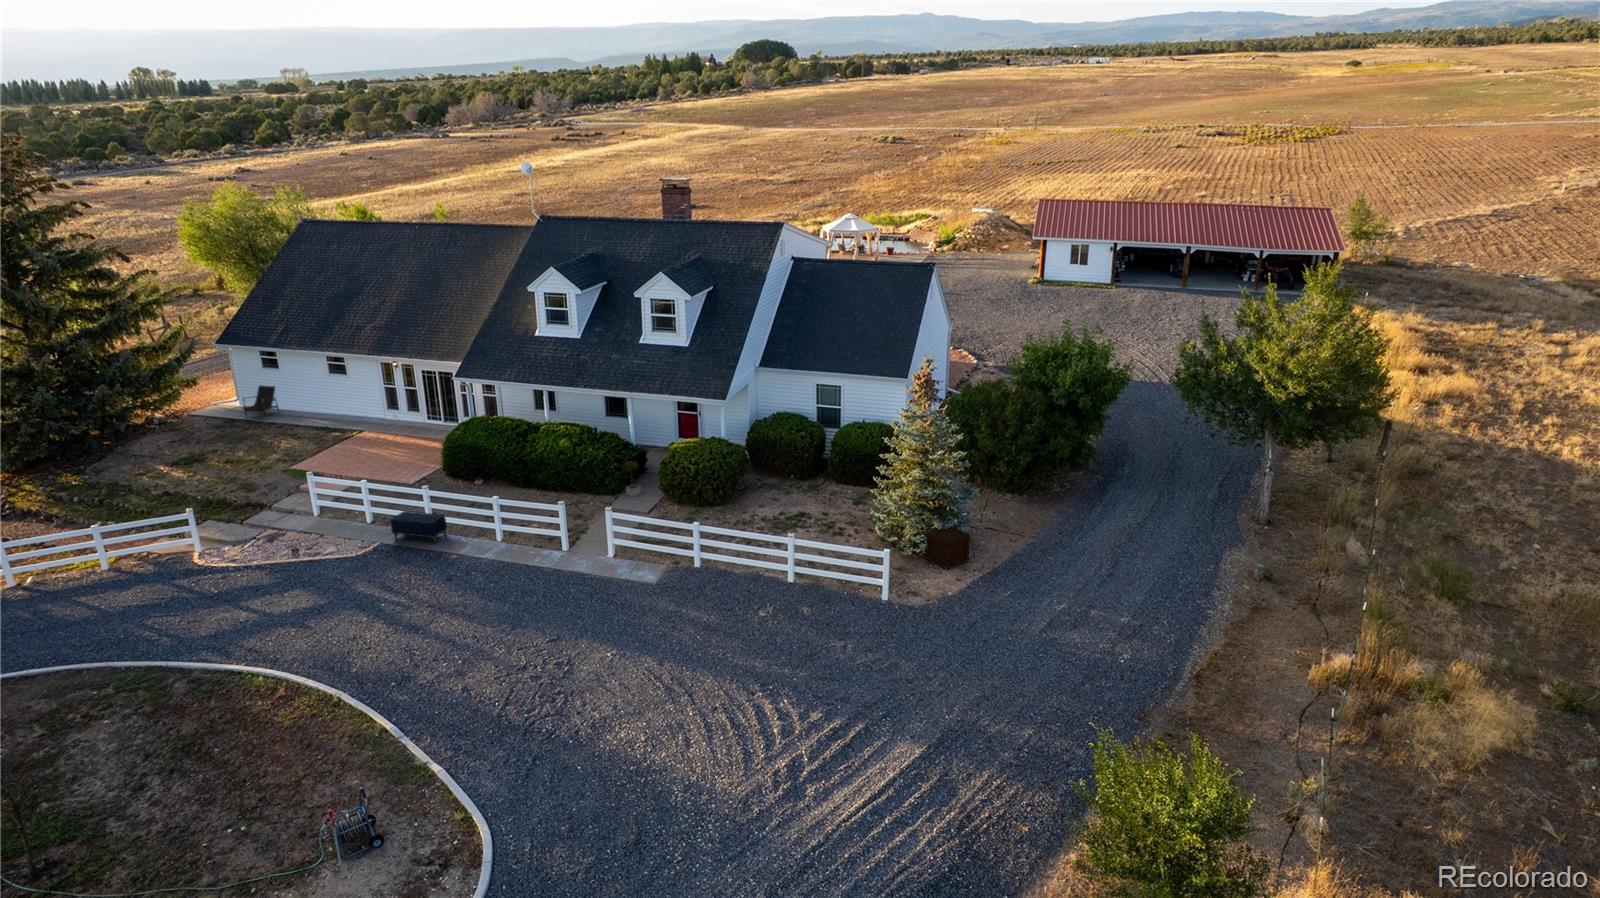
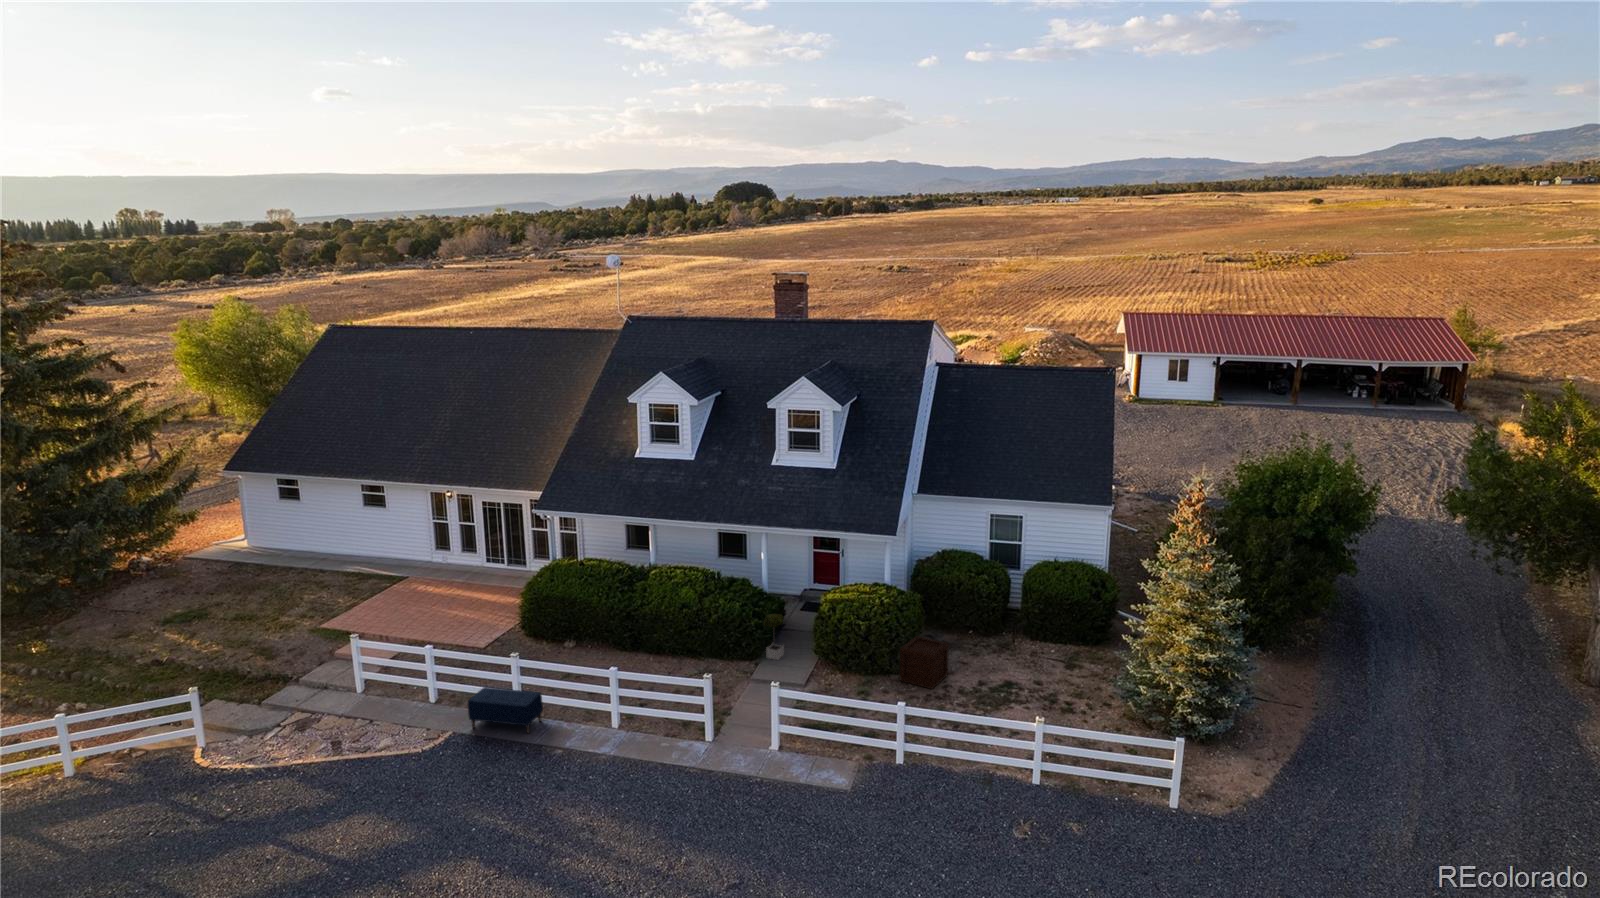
lounge chair: present [243,385,279,417] -> none [255,520,300,563]
wooden crate: present [925,526,970,569] -> present [900,636,949,689]

